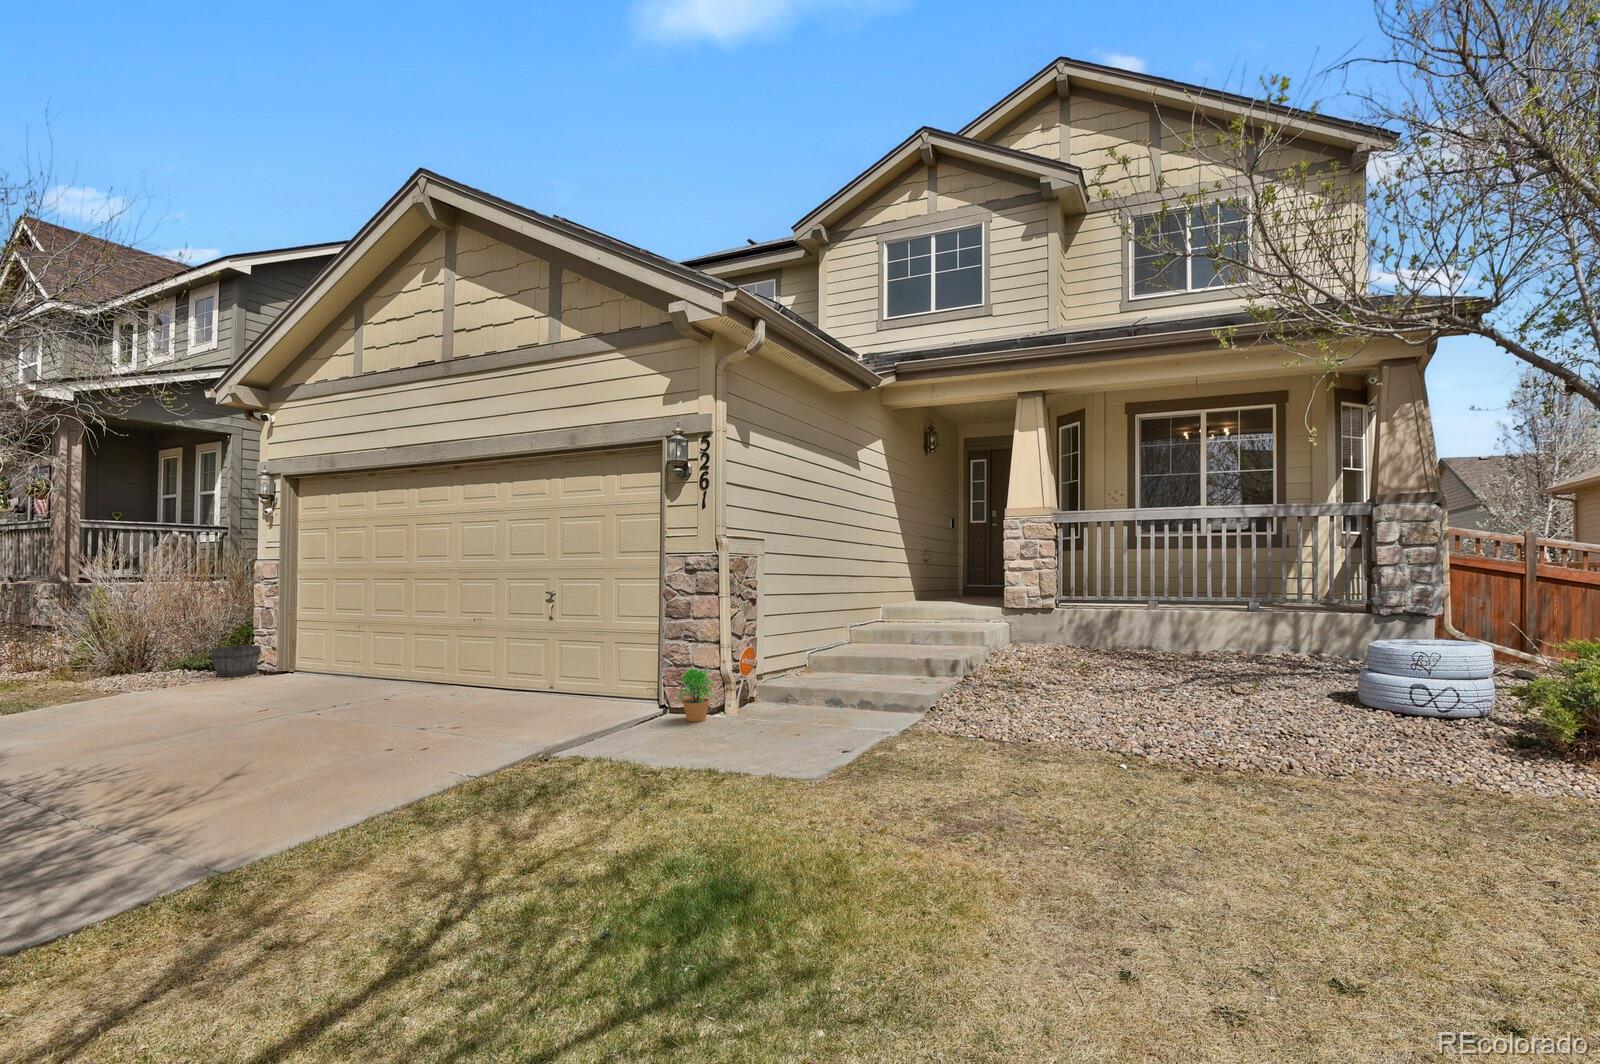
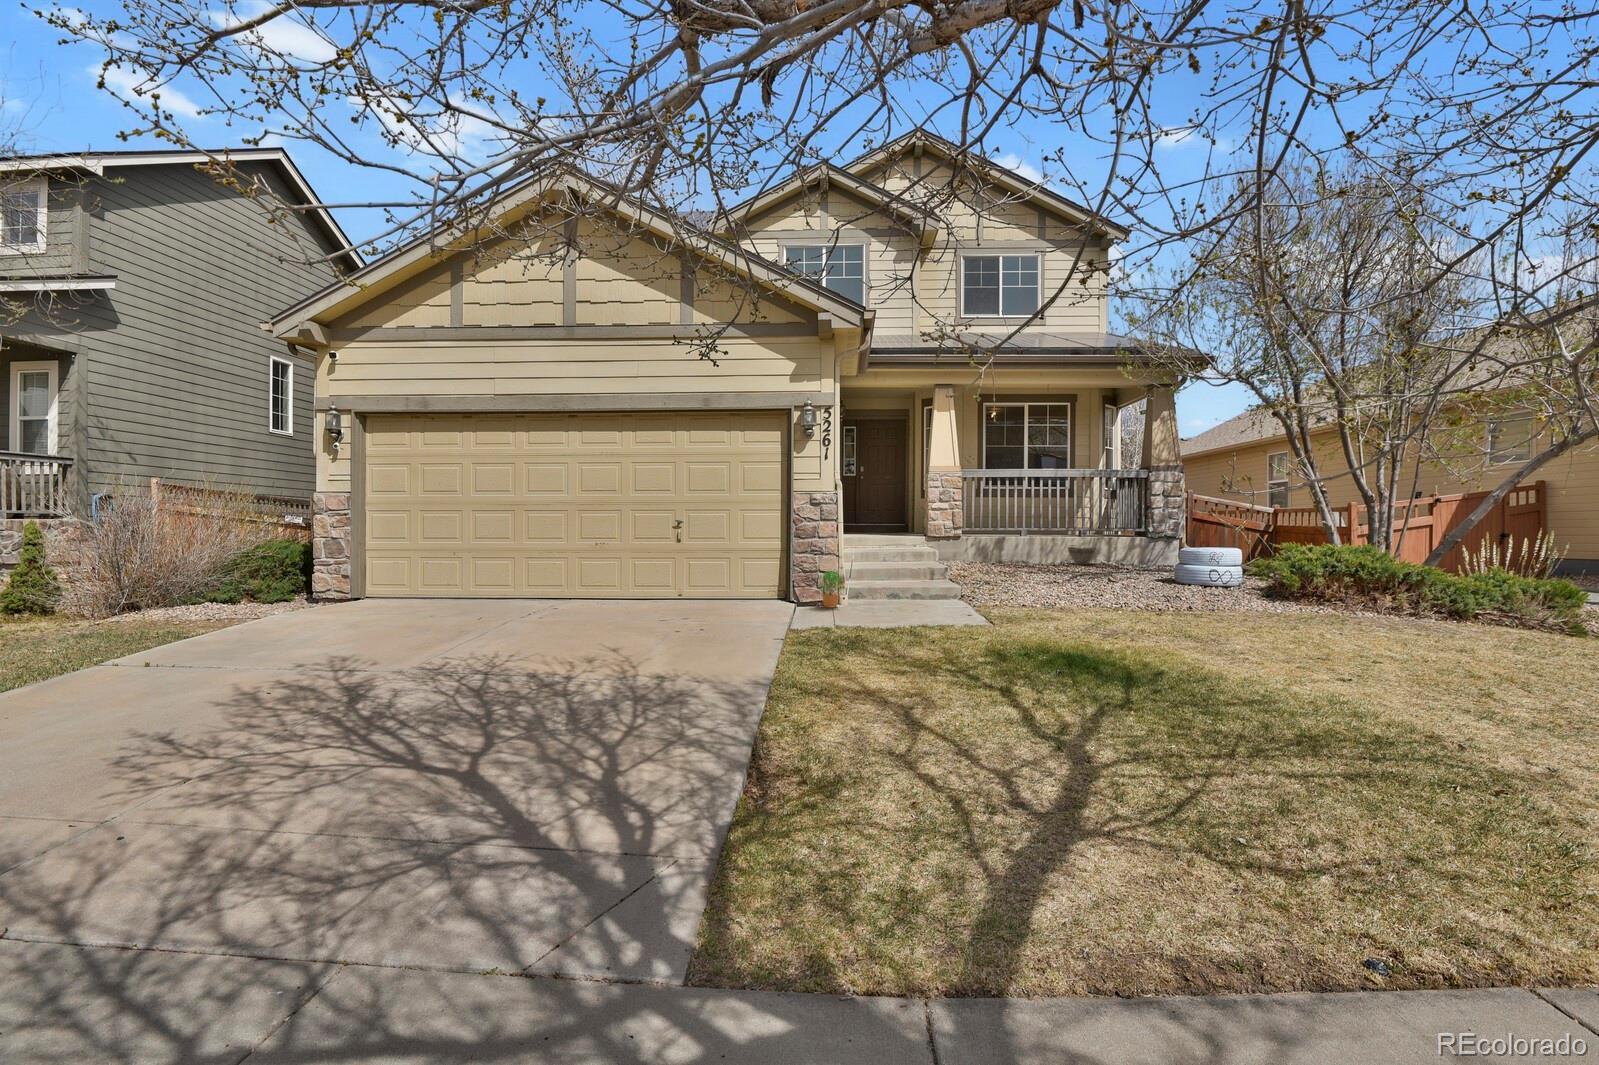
wooden bucket: present [210,642,261,677] -> present [1066,547,1096,565]

